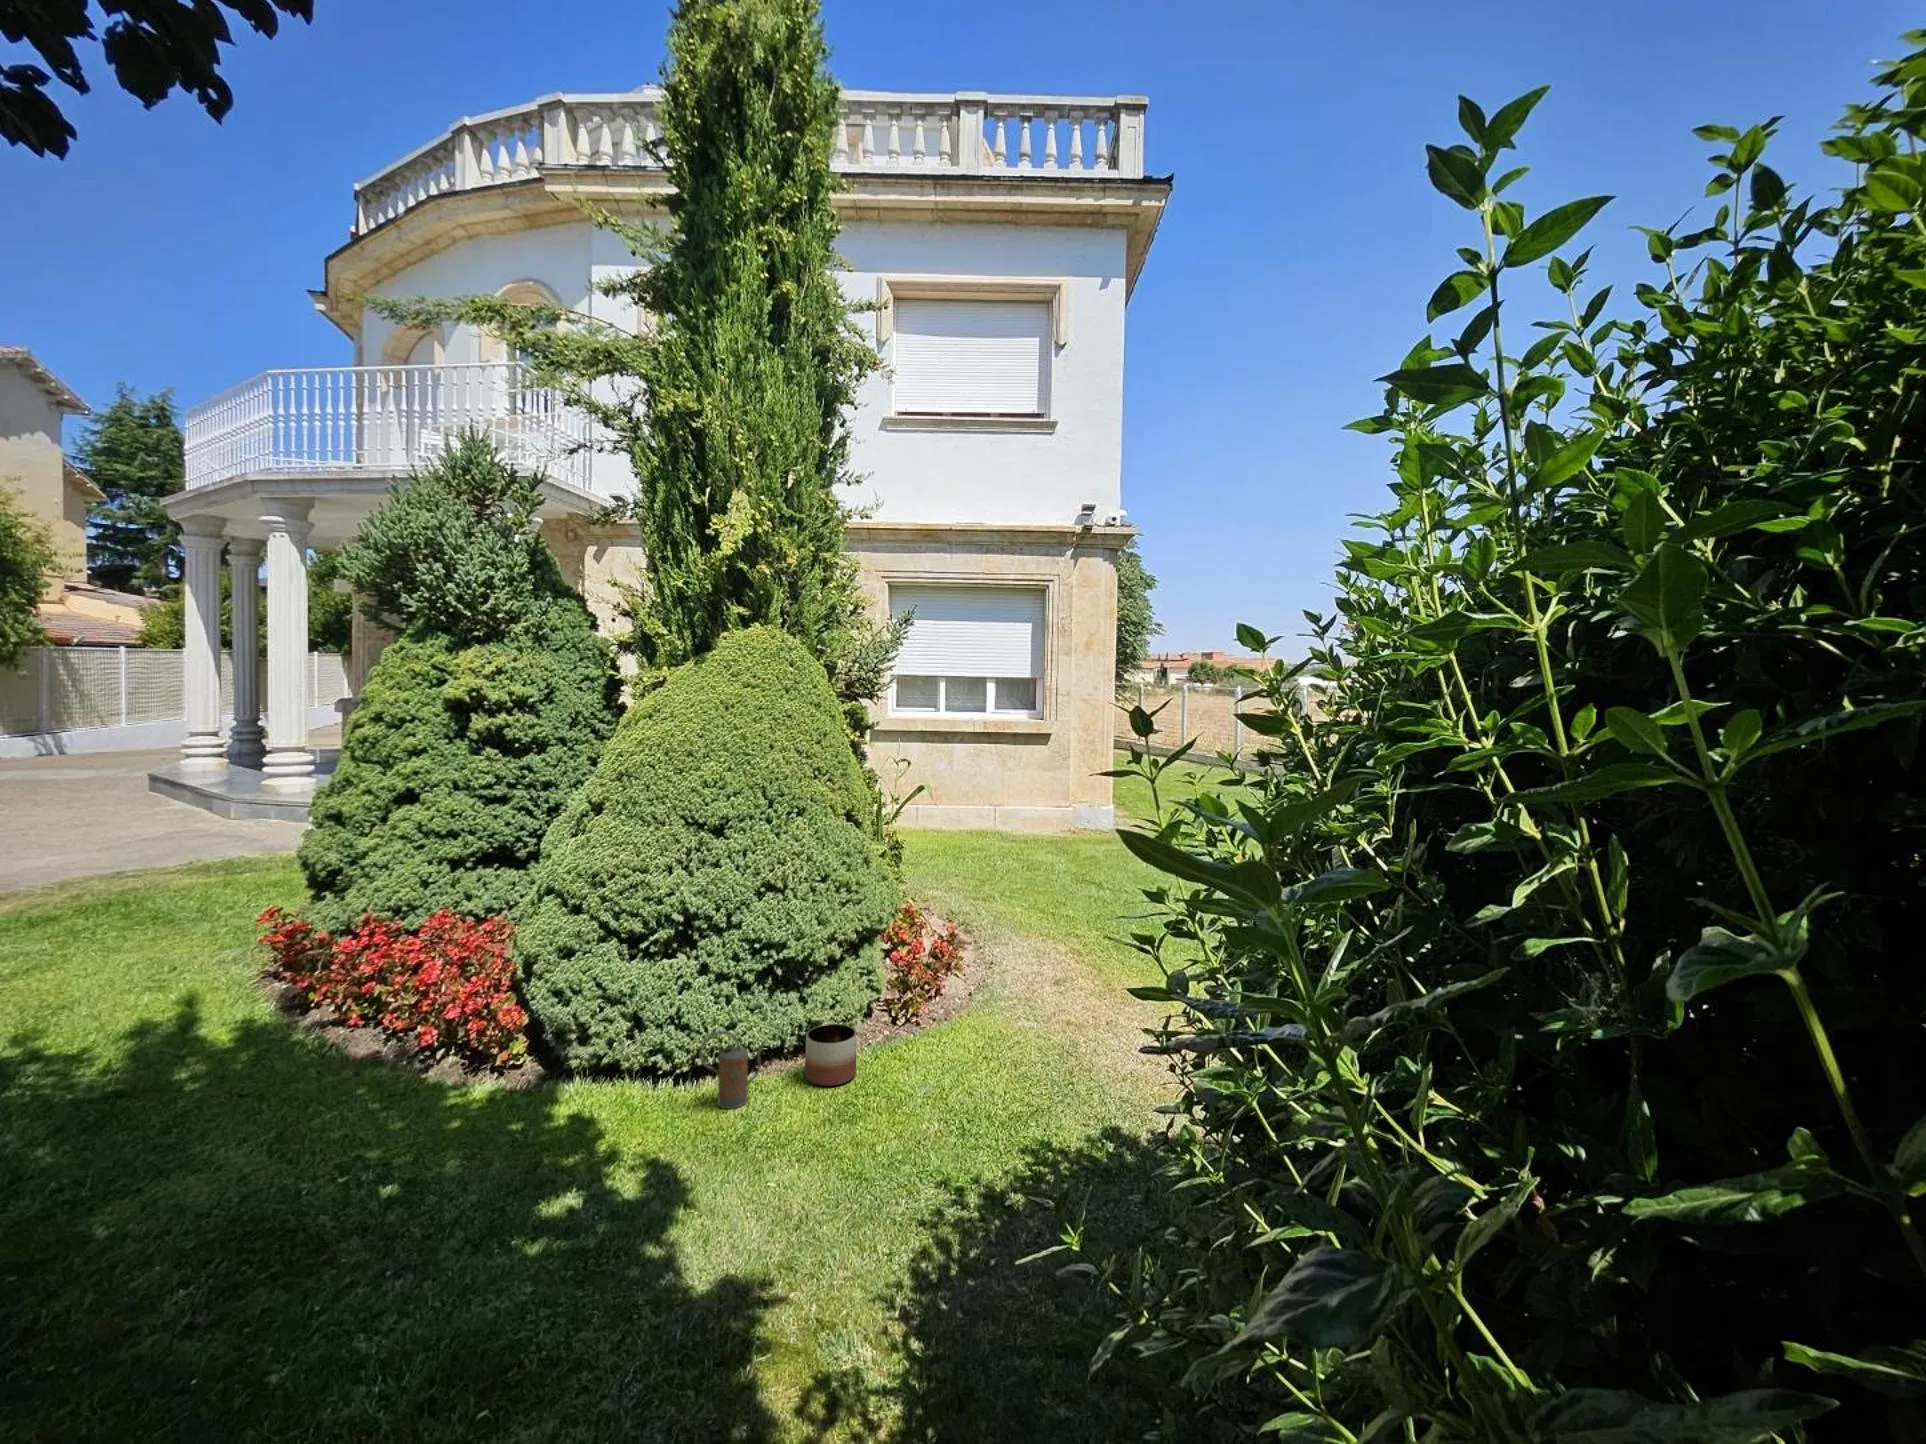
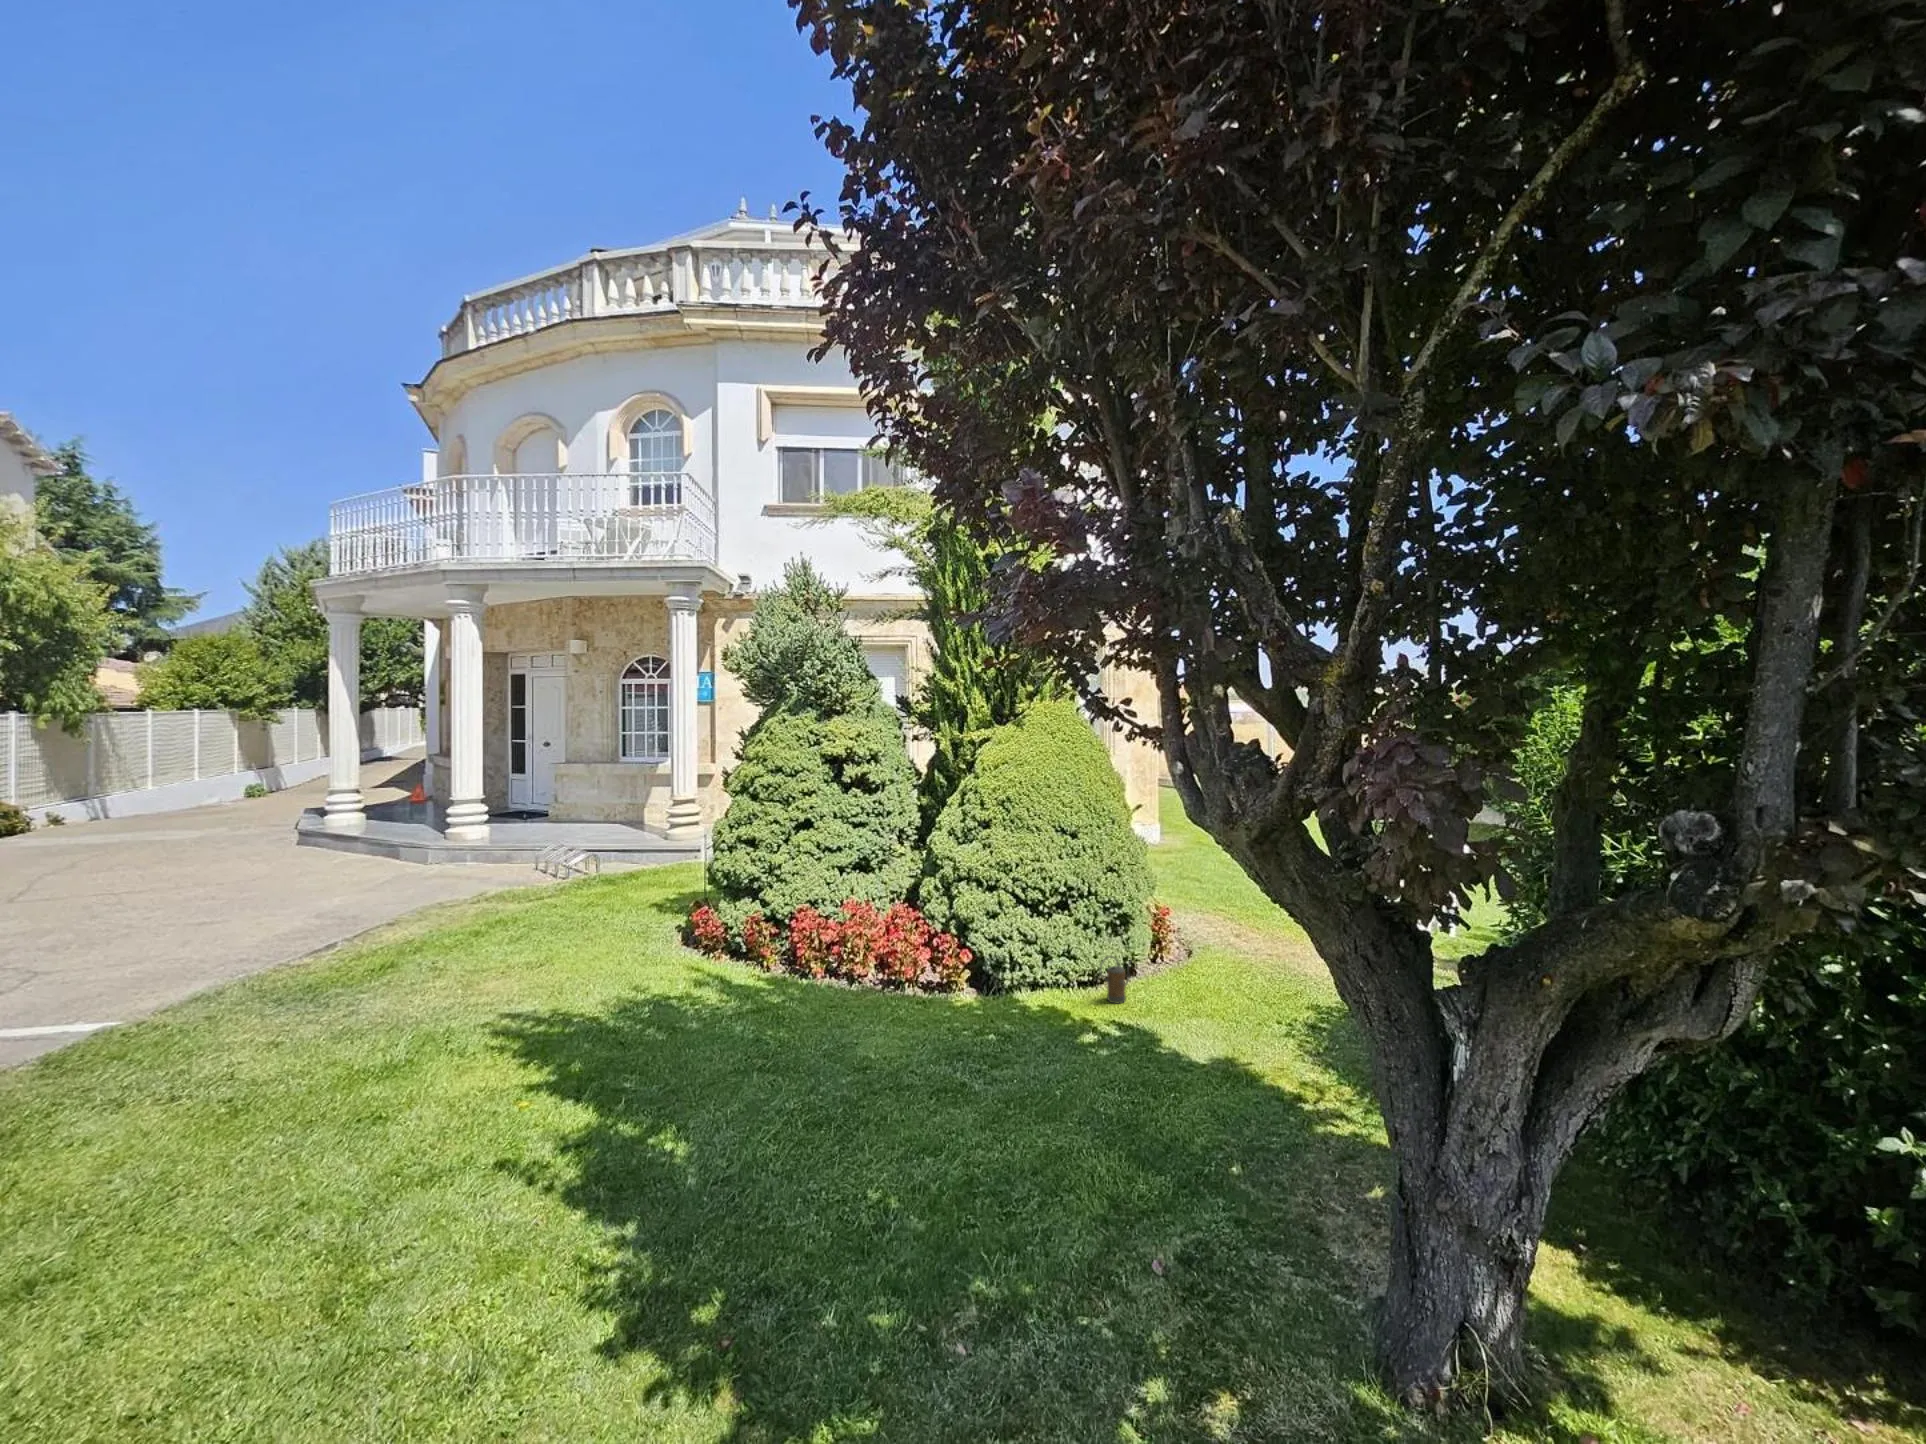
planter: present [805,1024,856,1086] -> none [1141,951,1173,988]

